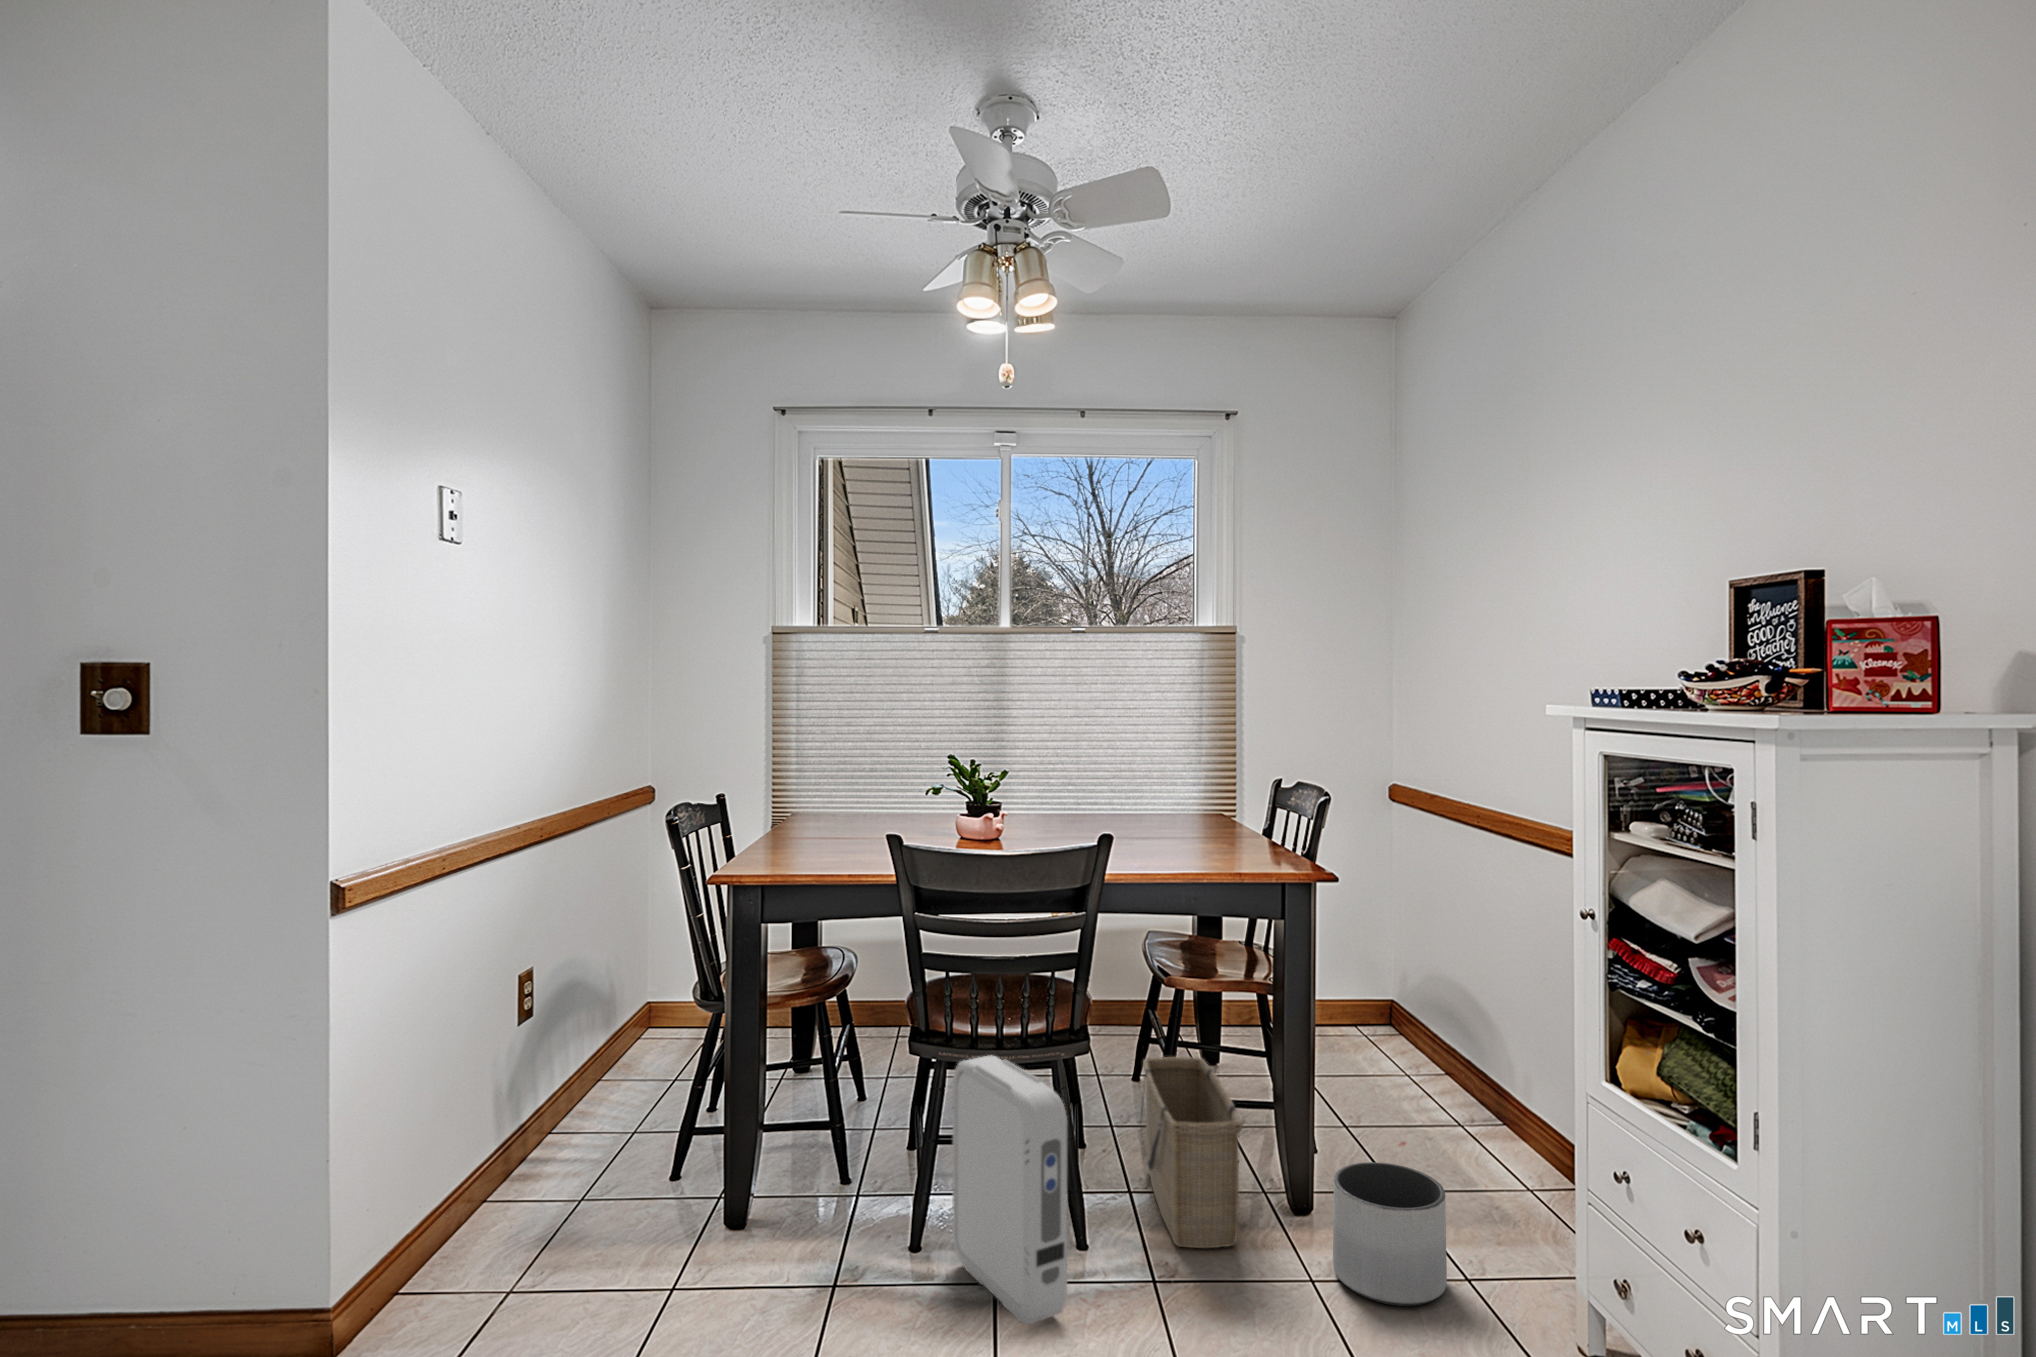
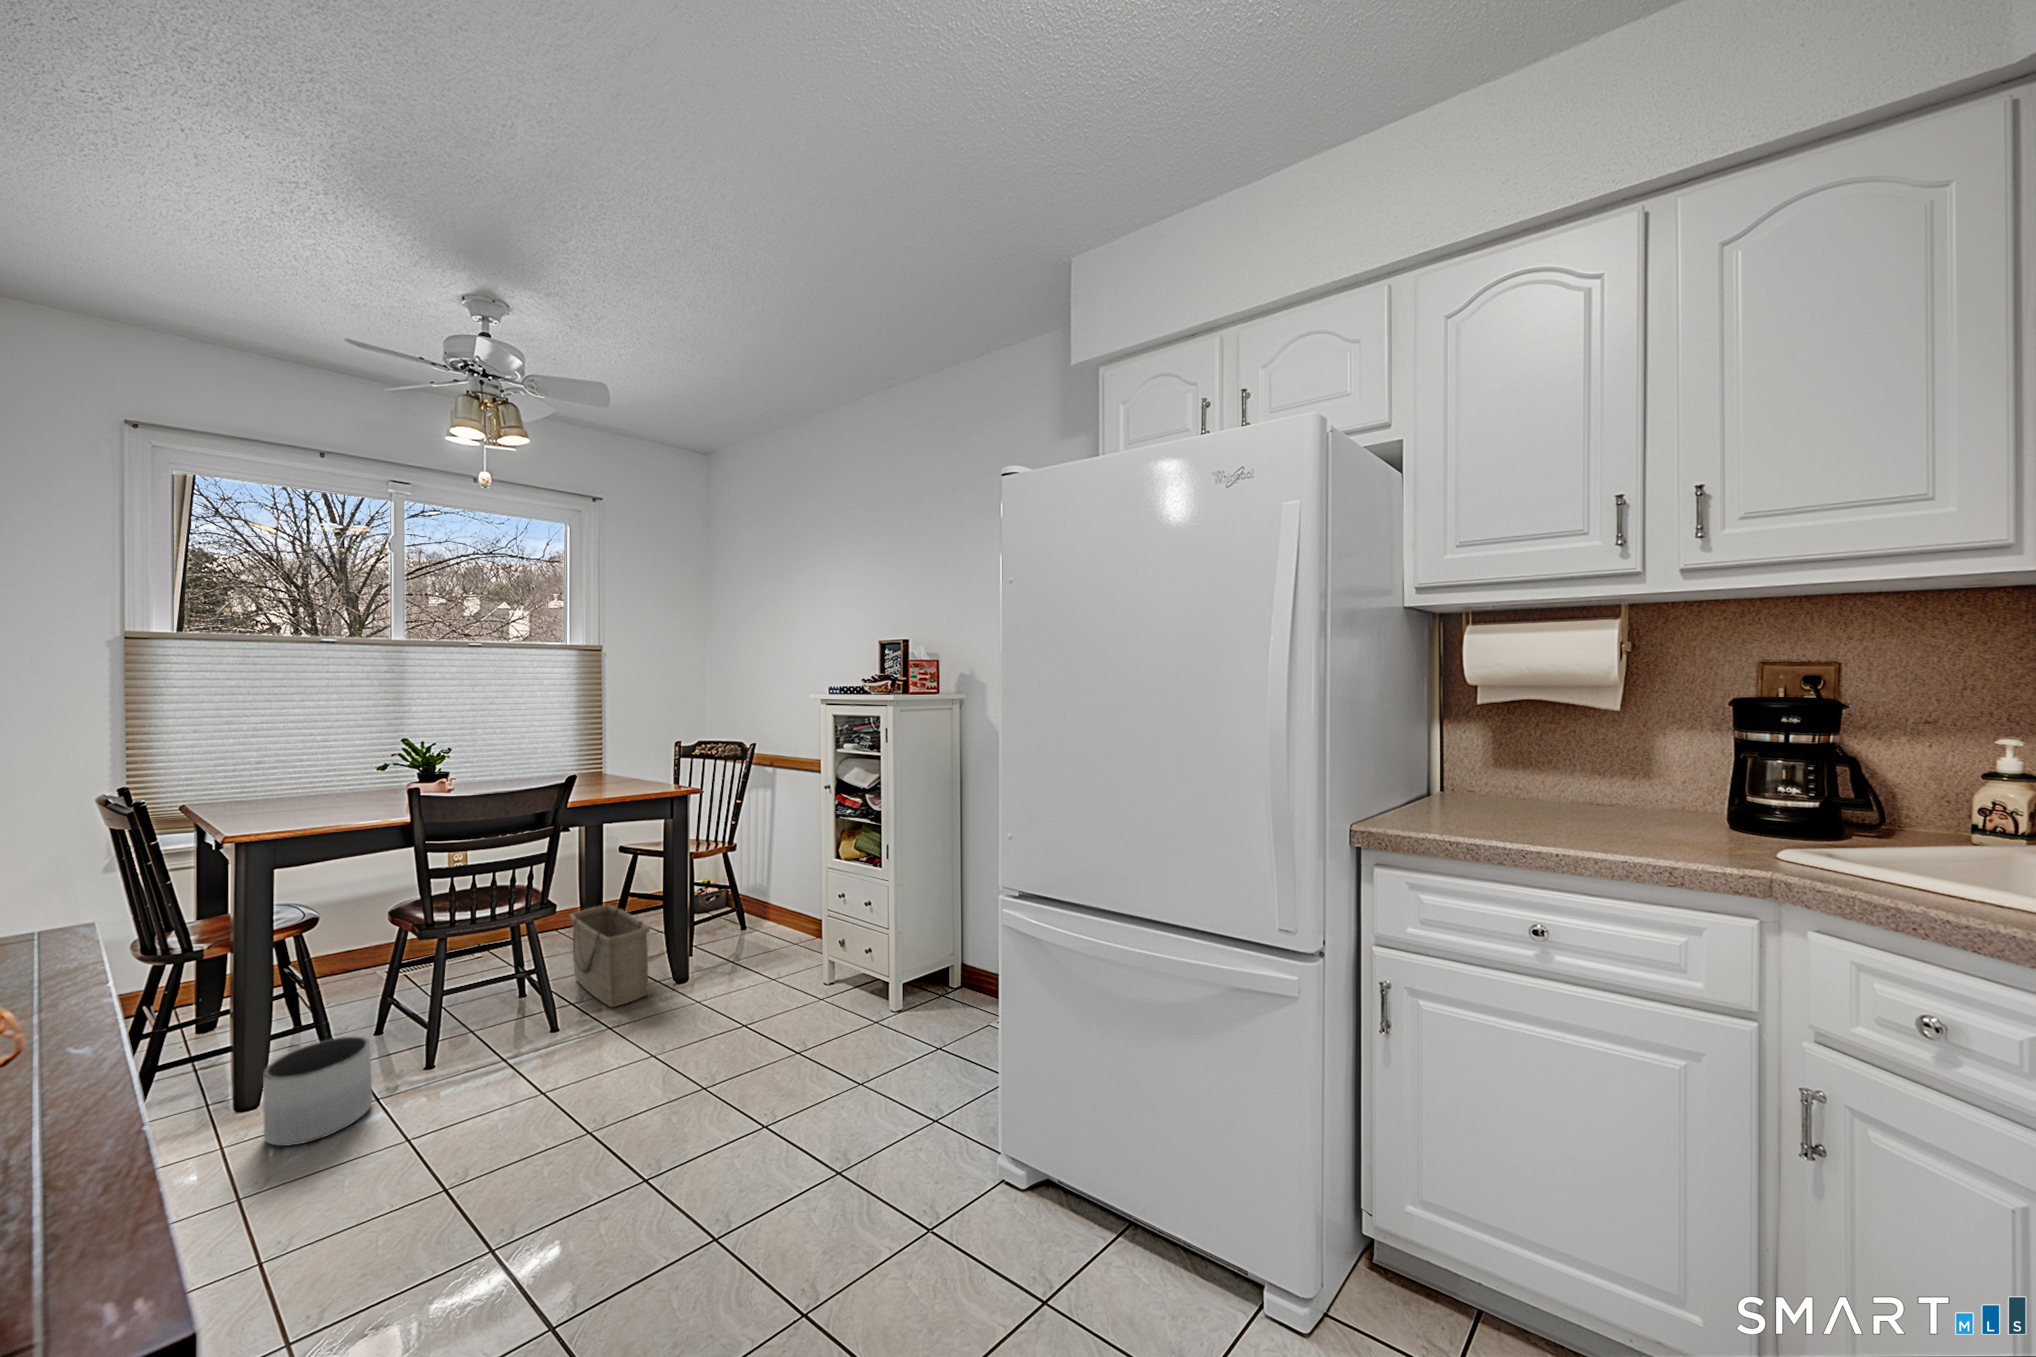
air purifier: present [952,1055,1067,1324] -> none [450,929,556,1077]
planter: present [1333,1162,1447,1306] -> present [263,1036,373,1146]

